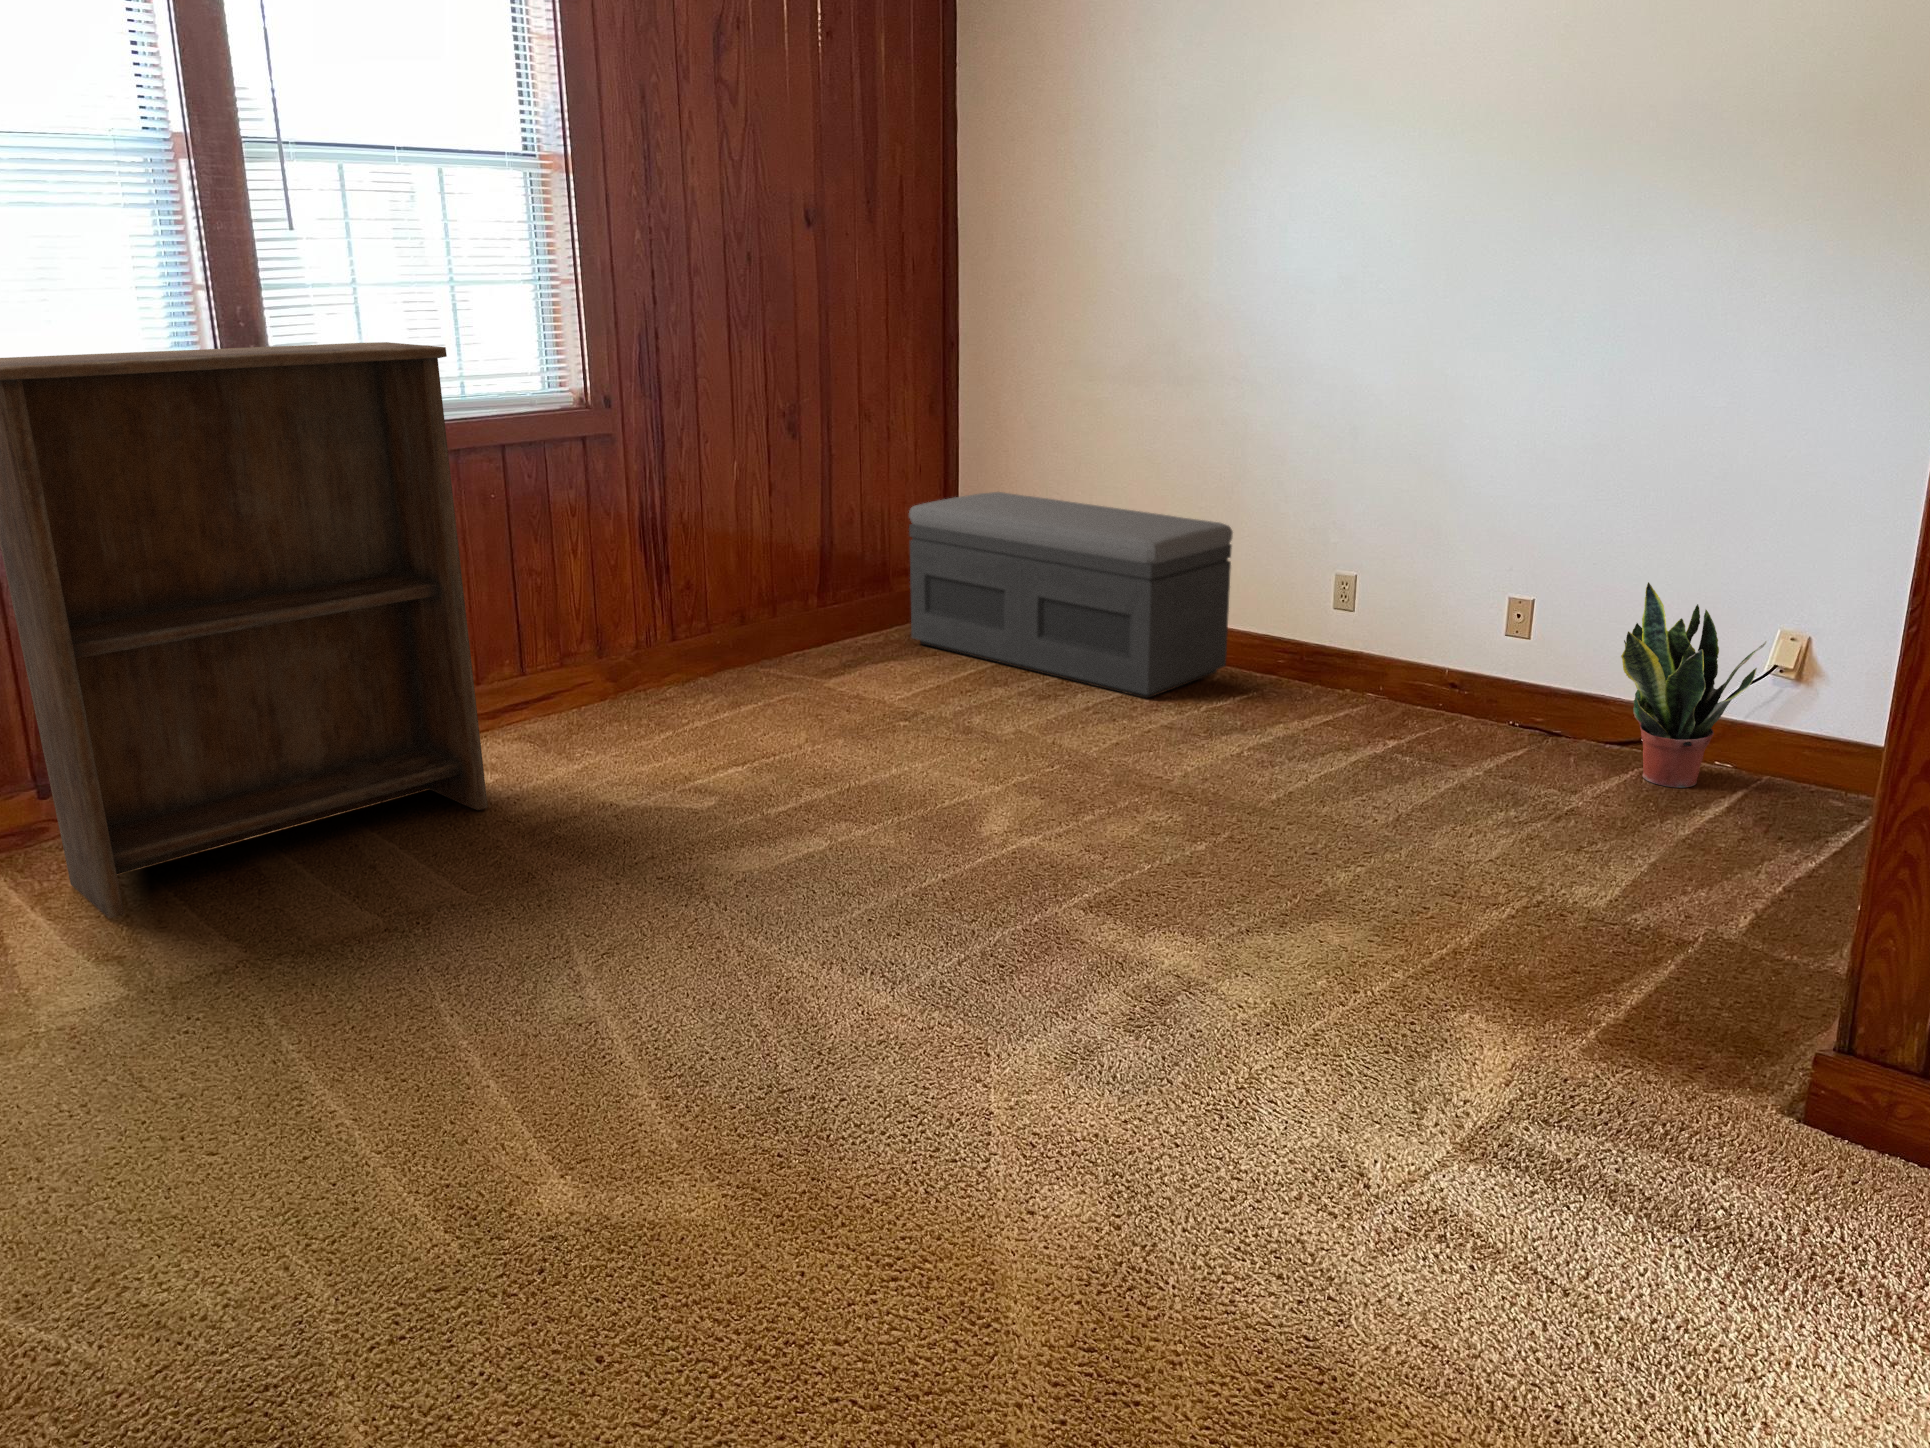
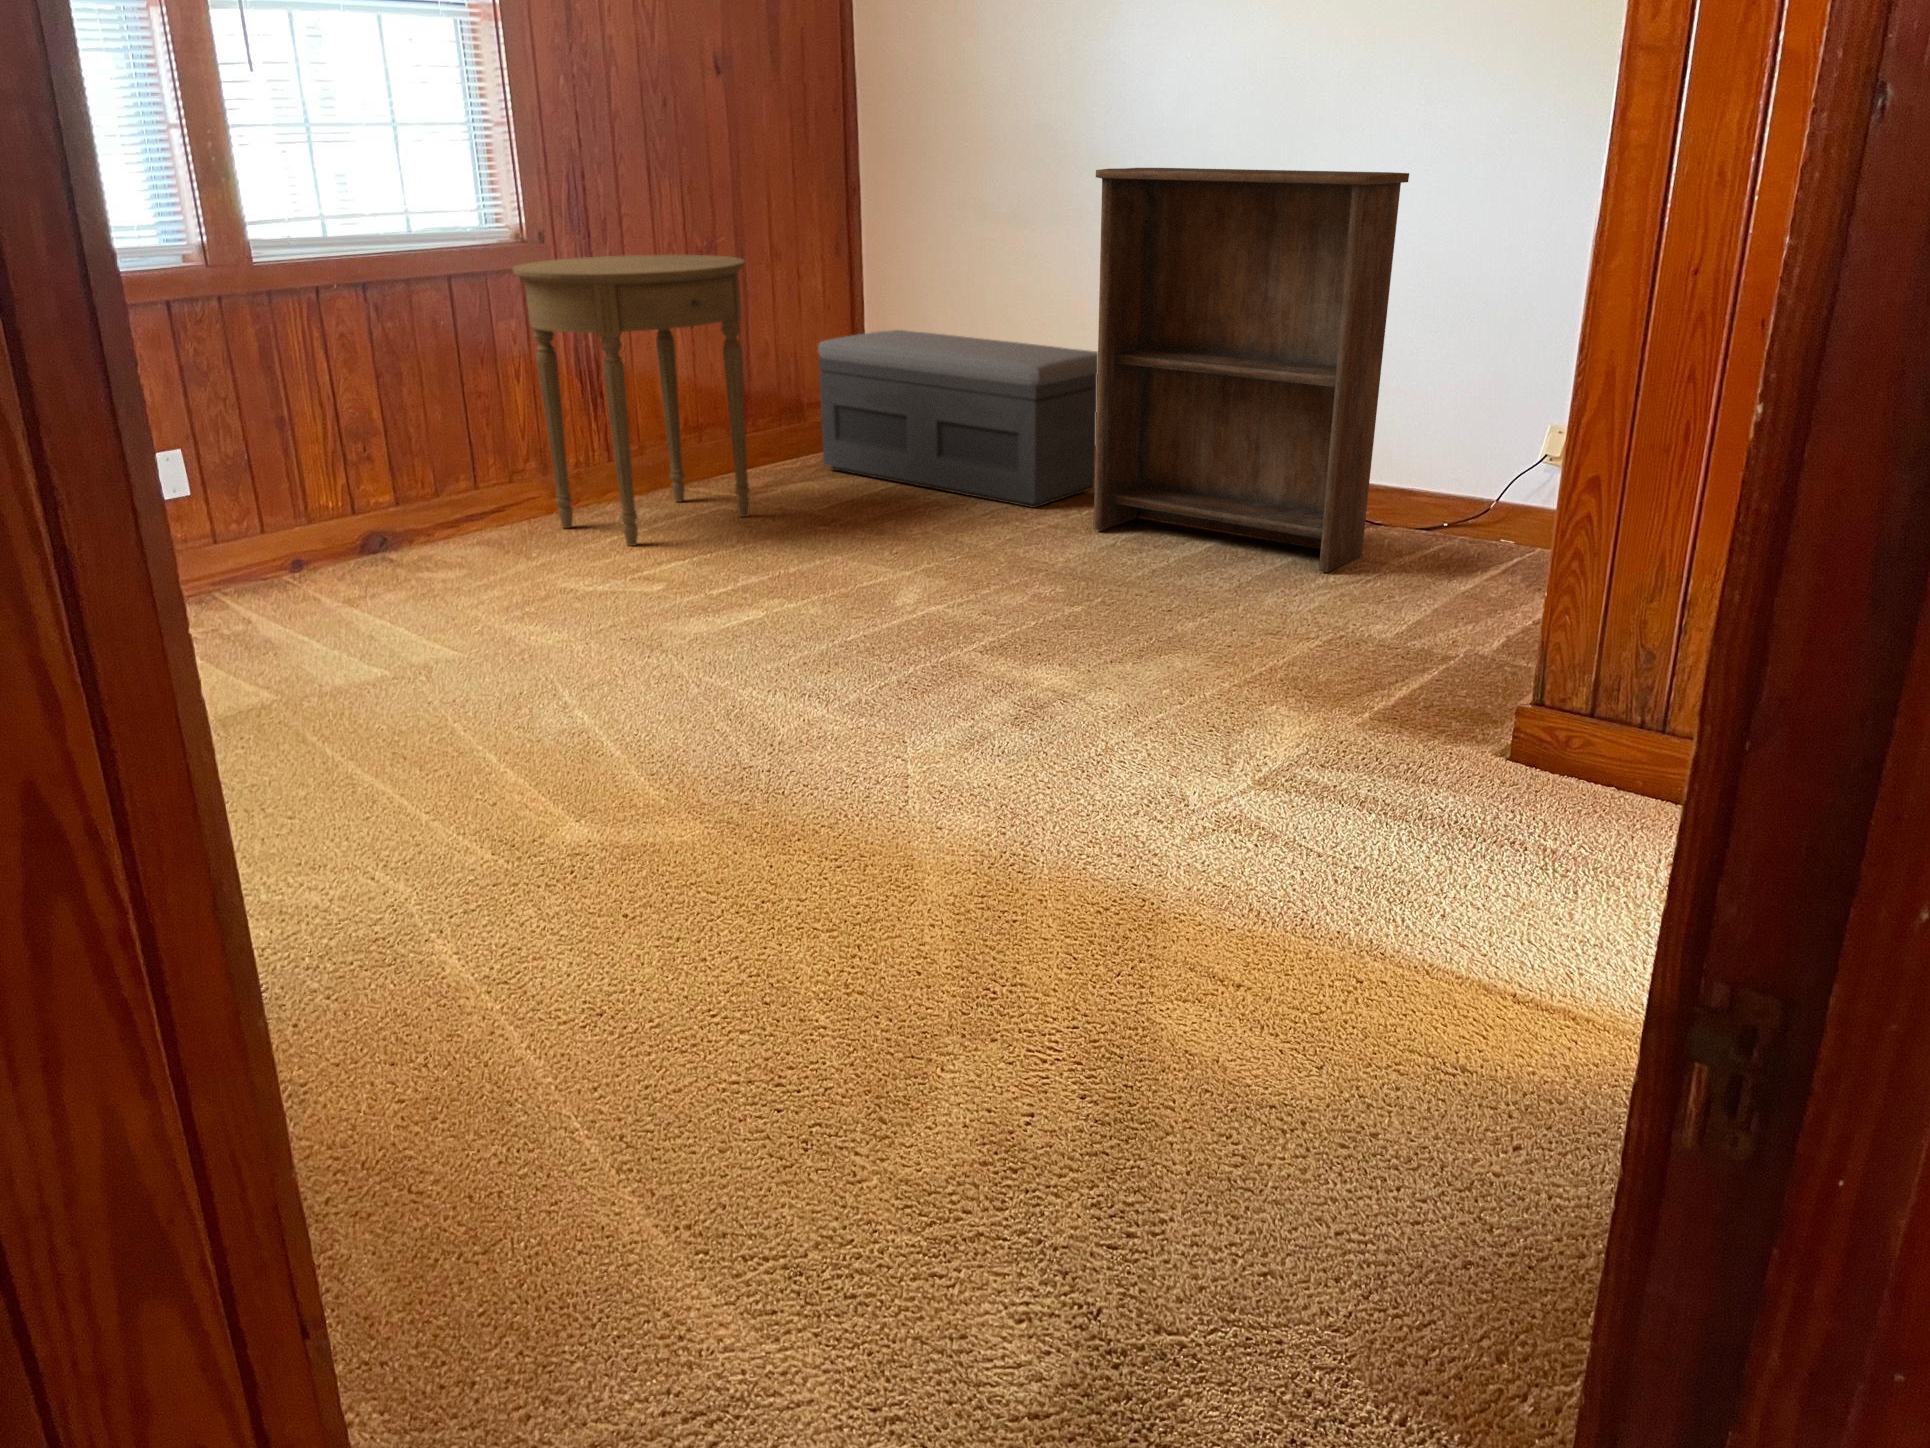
bookshelf: present [0,342,488,918] -> present [1093,168,1409,572]
side table: none [571,417,829,742] -> present [513,255,750,546]
potted plant: present [1621,582,1767,788] -> none [1424,389,1543,562]

